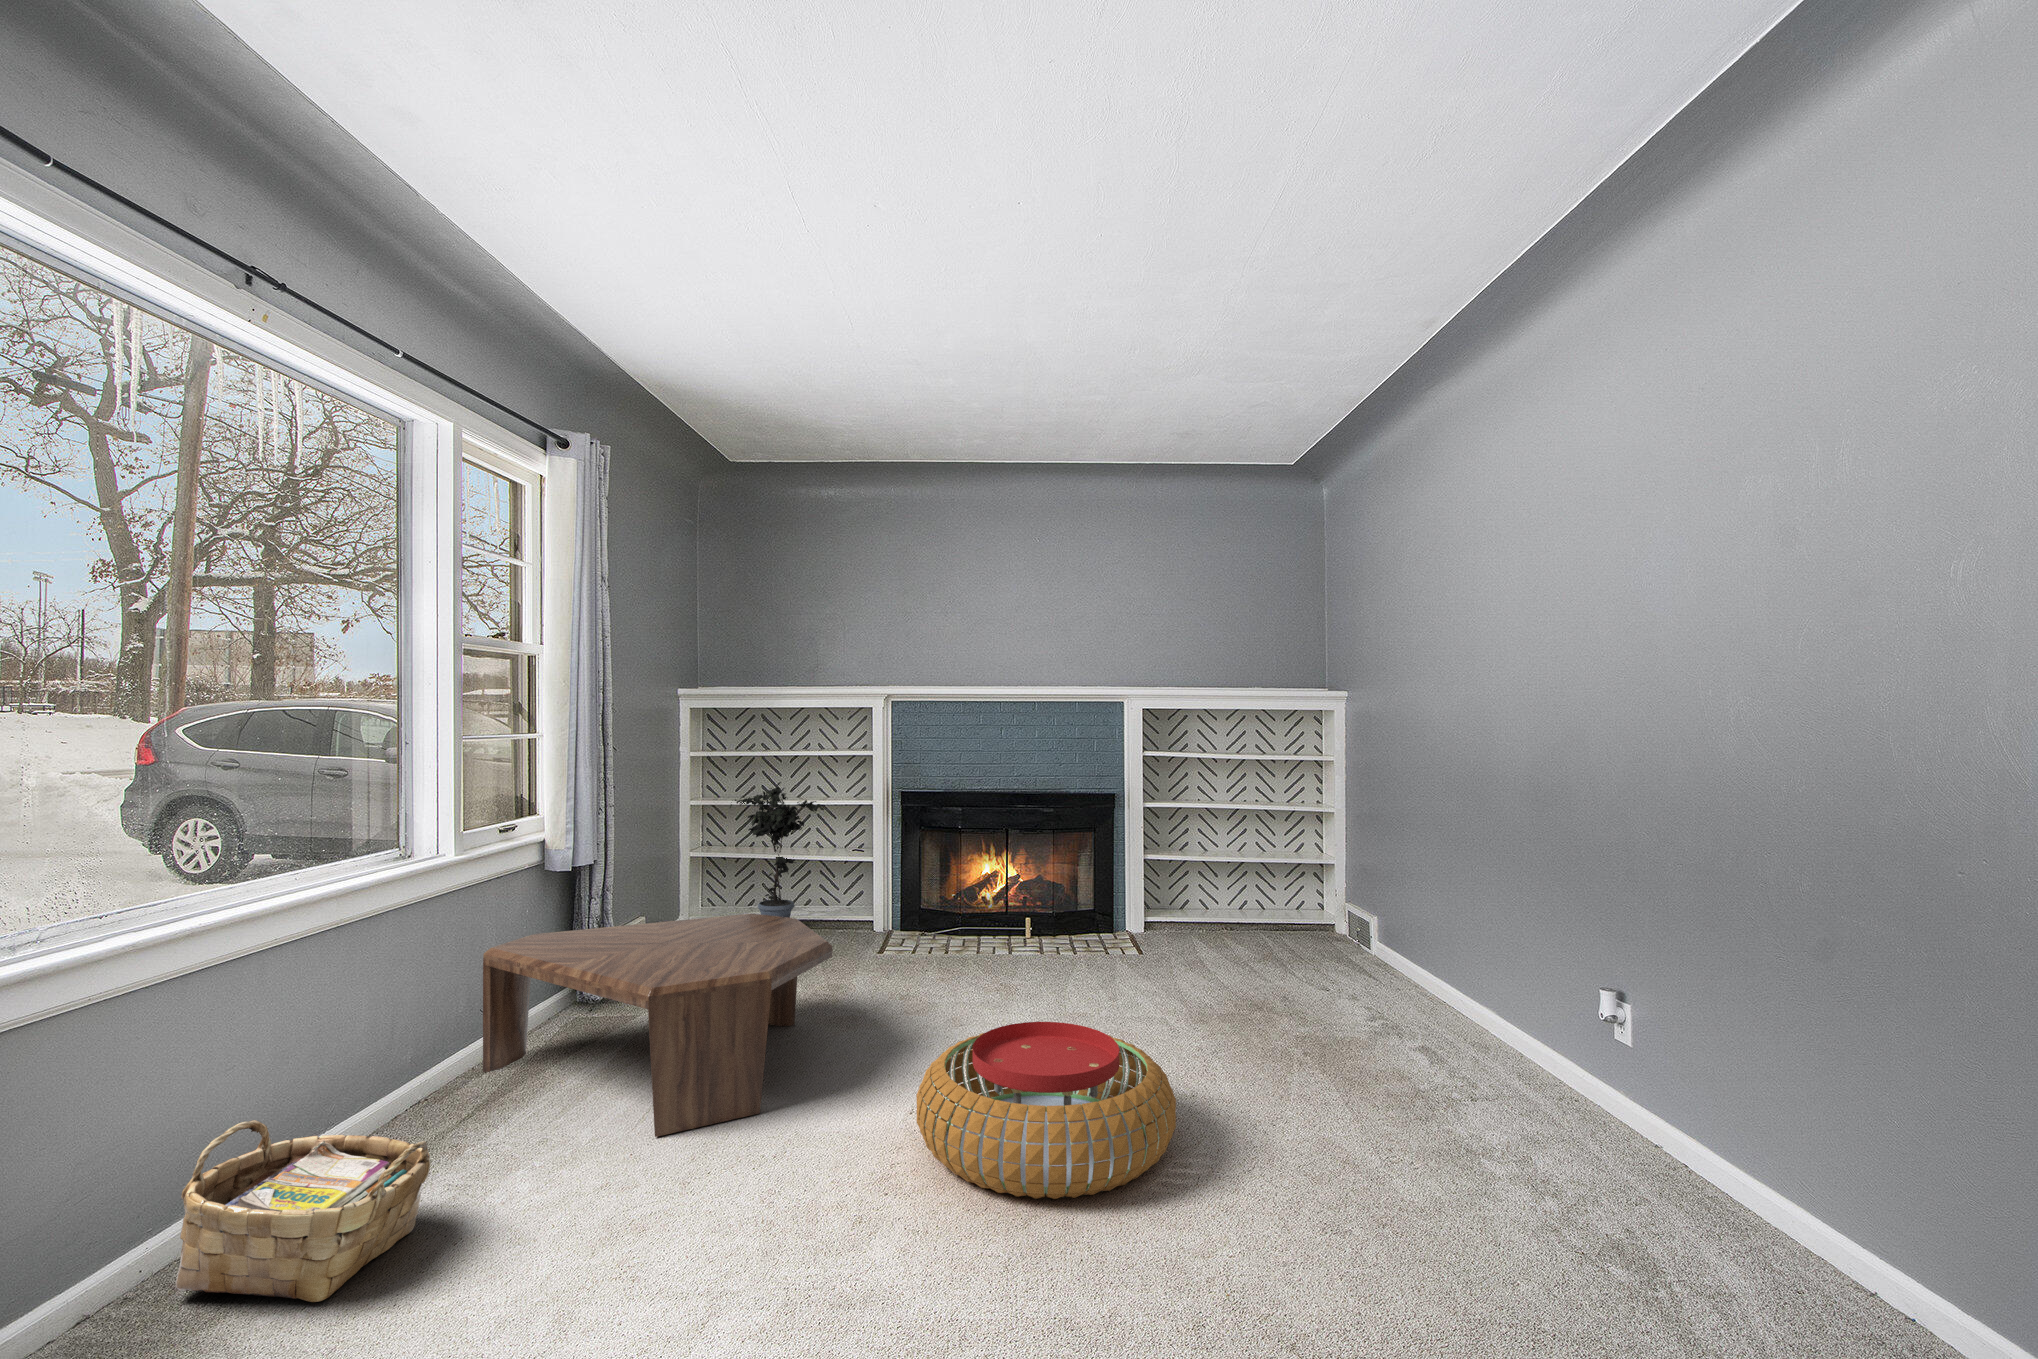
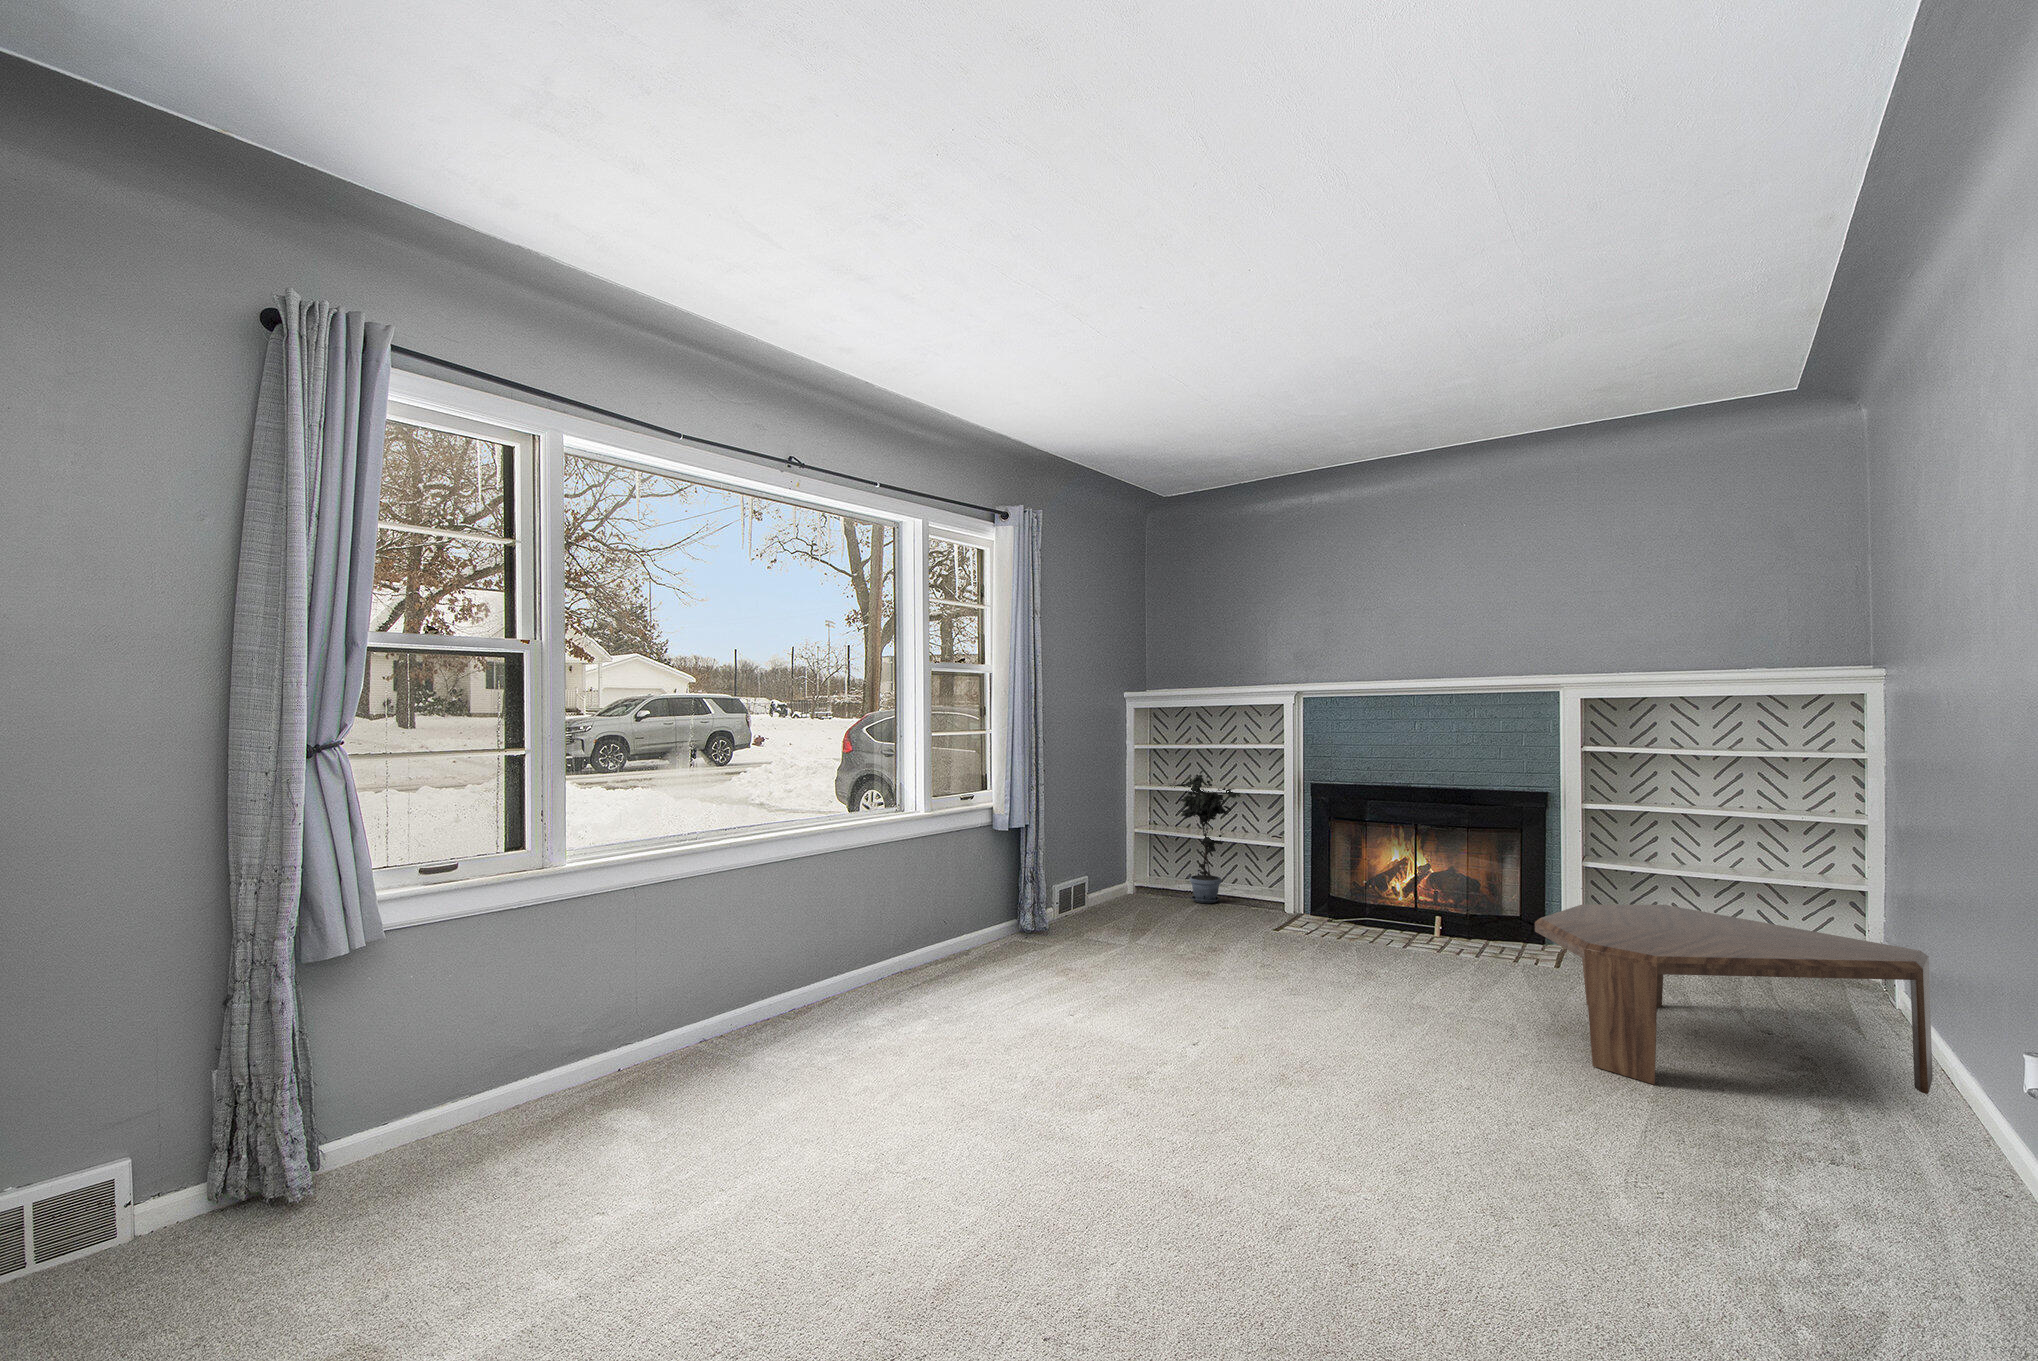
coffee table: present [483,914,833,1137] -> present [1535,905,1933,1094]
pouf: present [916,1022,1176,1199] -> none [1157,975,1377,1103]
woven basket: present [176,1120,430,1302] -> none [766,944,872,1040]

